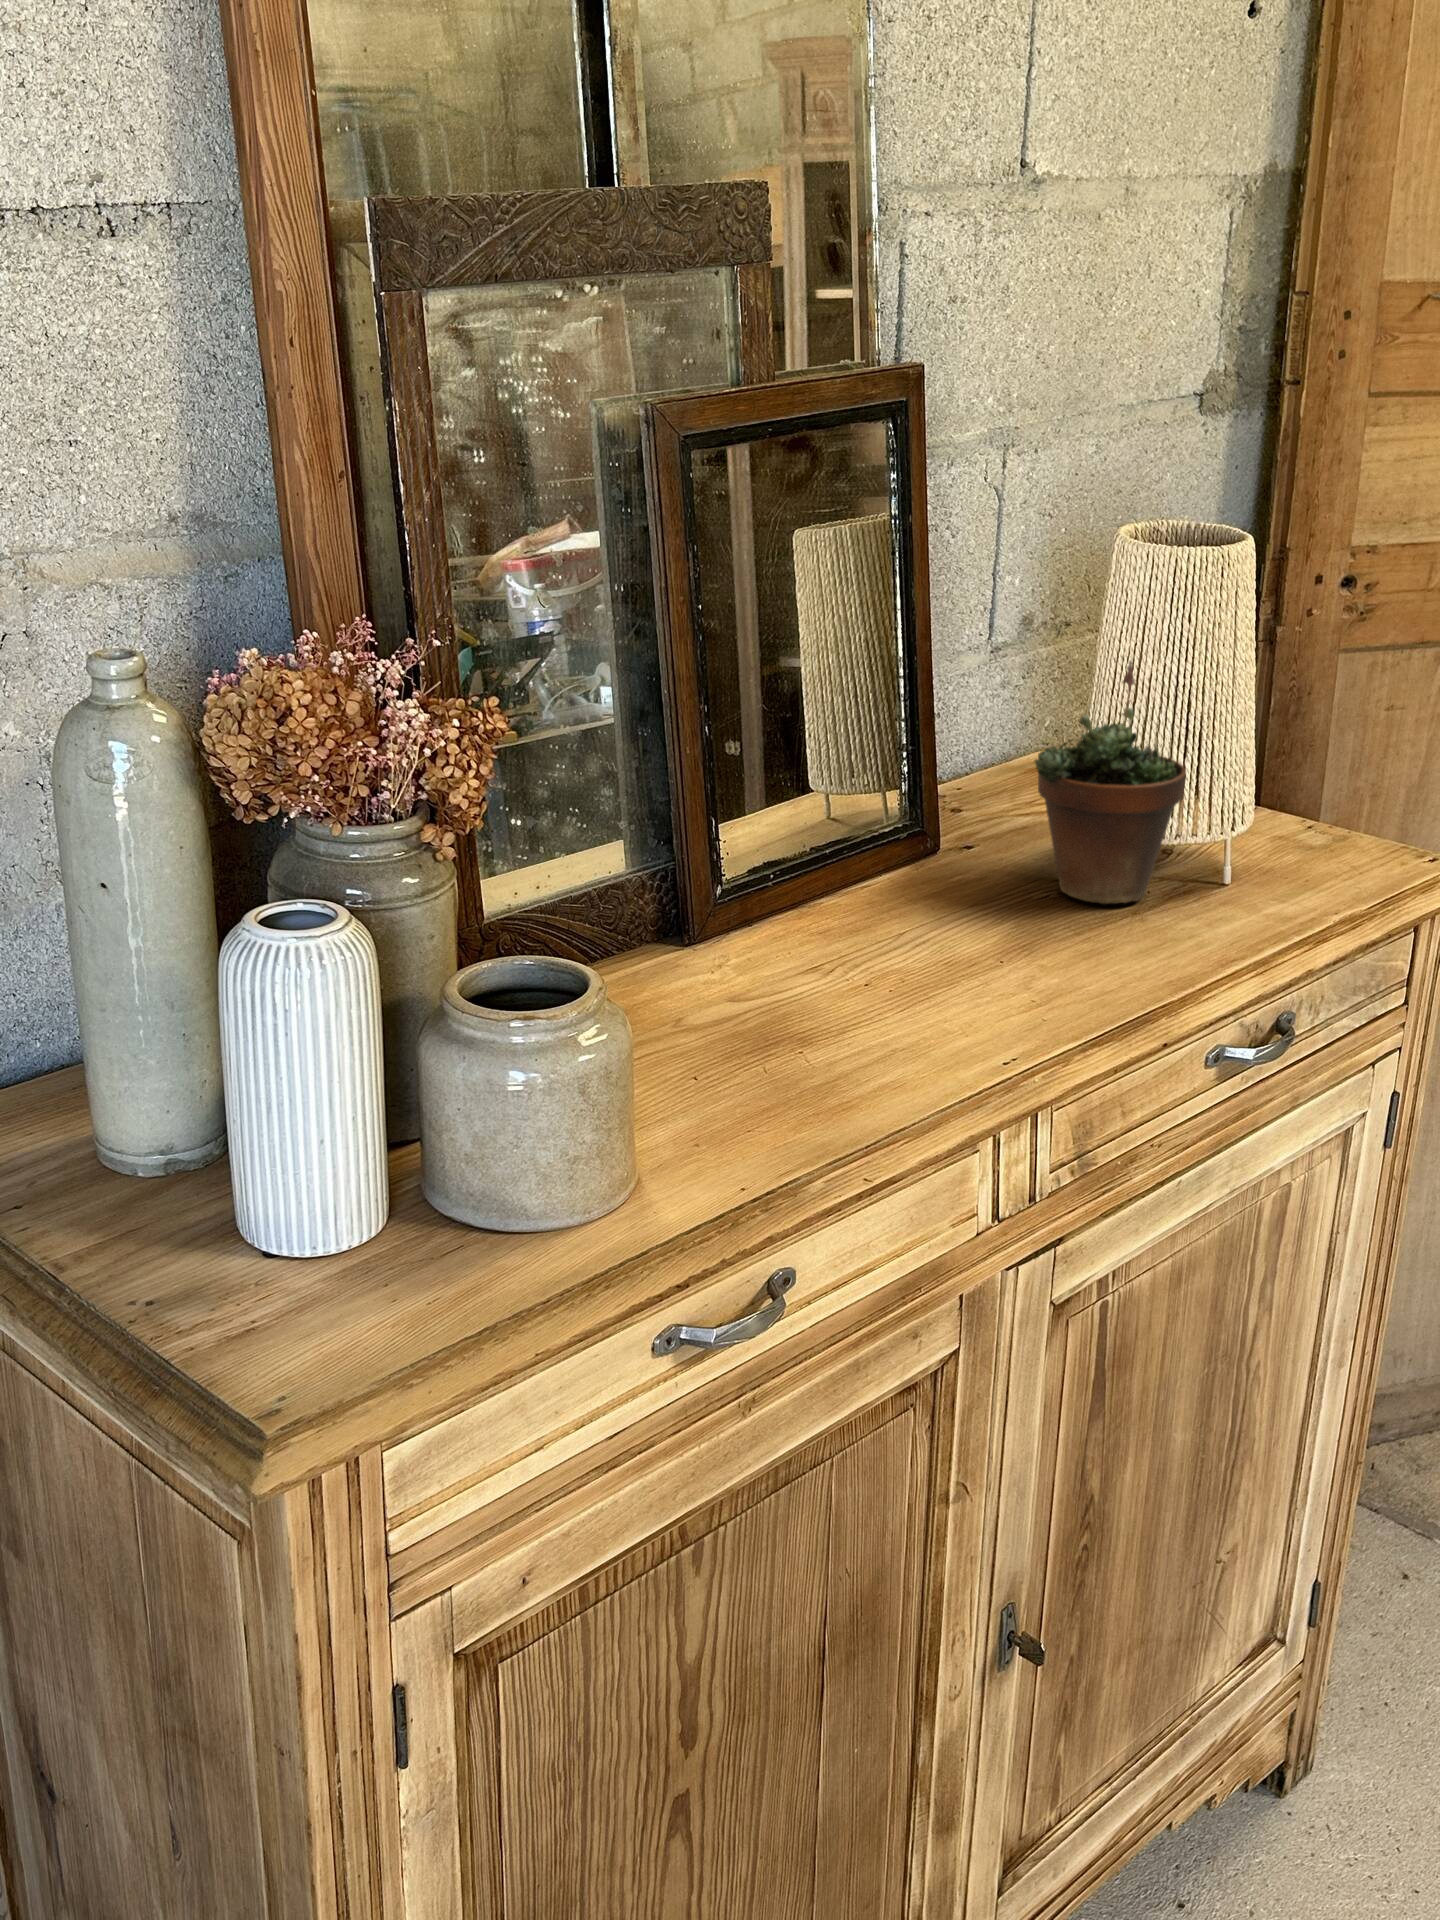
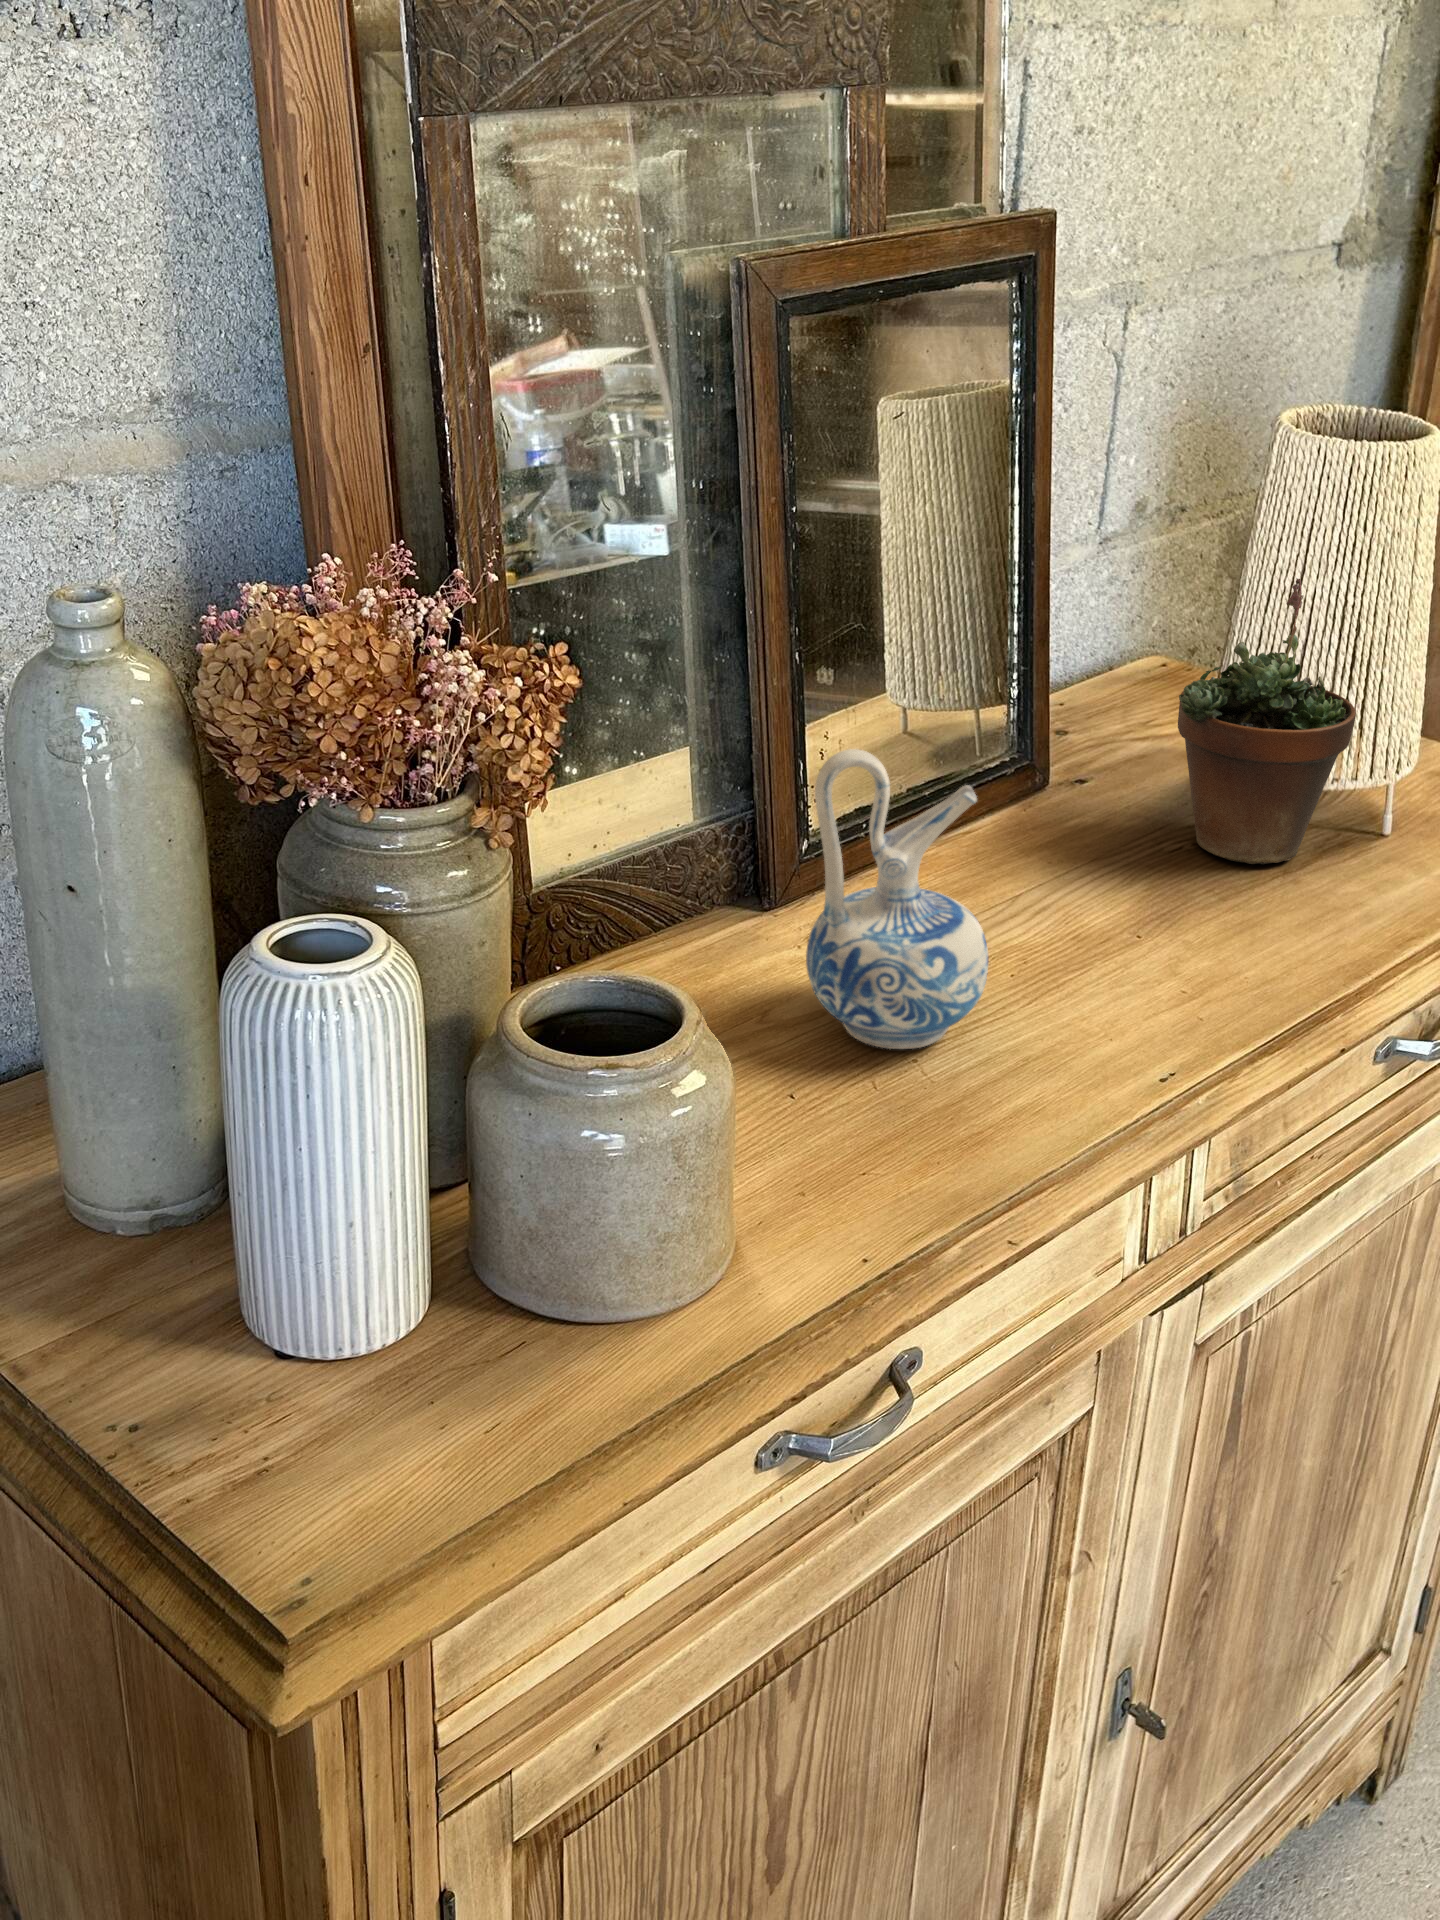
ceramic pitcher: none [708,788,859,1041] -> present [806,749,988,1049]

